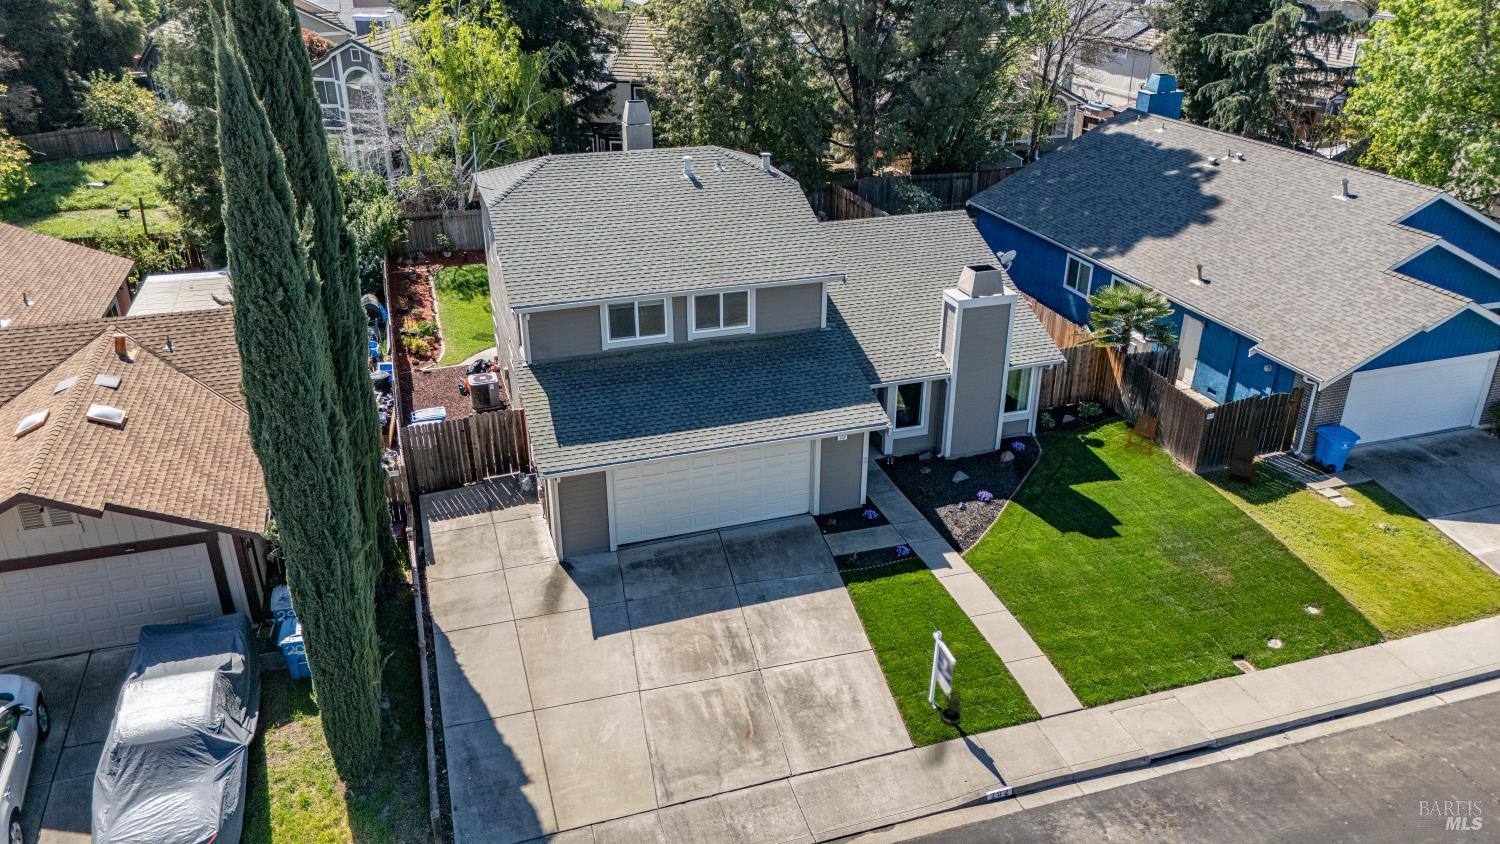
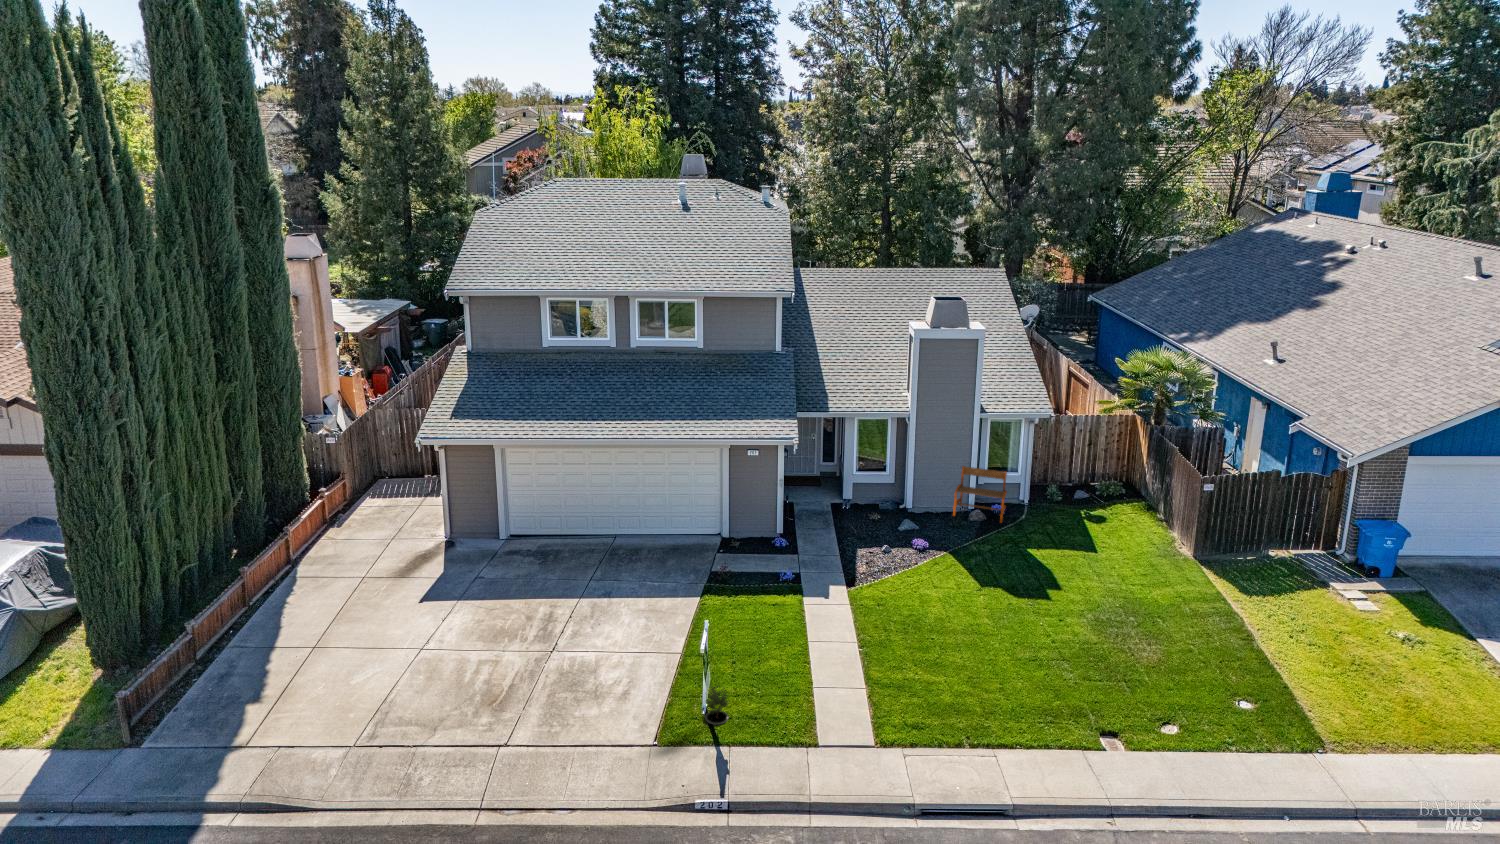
bench: present [1125,409,1164,455] -> present [953,466,1007,523]
lounge chair: present [1226,436,1258,484] -> none [1231,519,1278,579]

